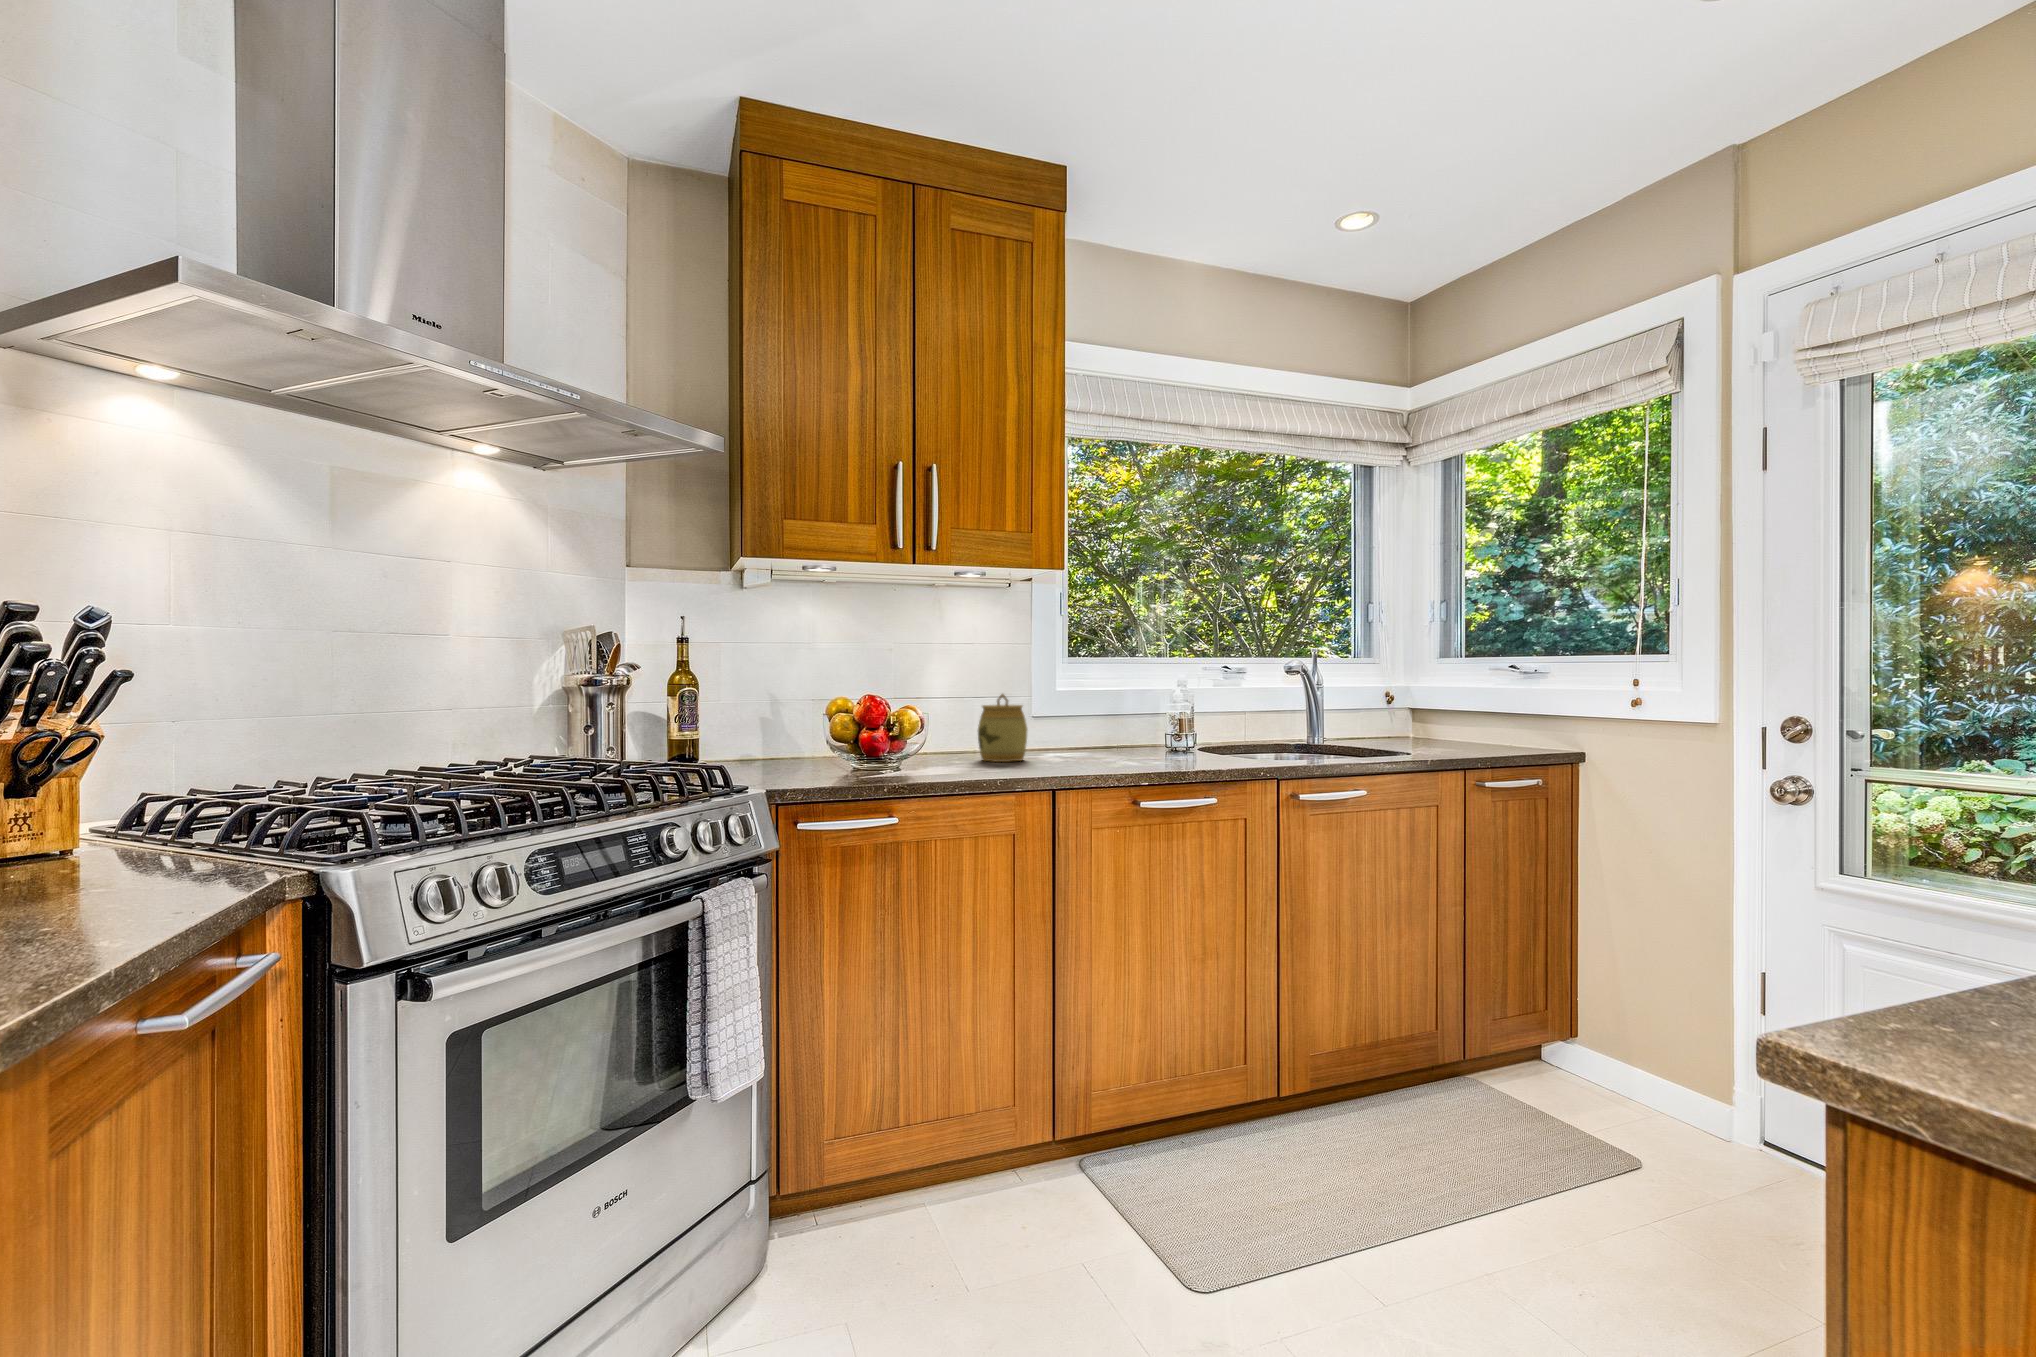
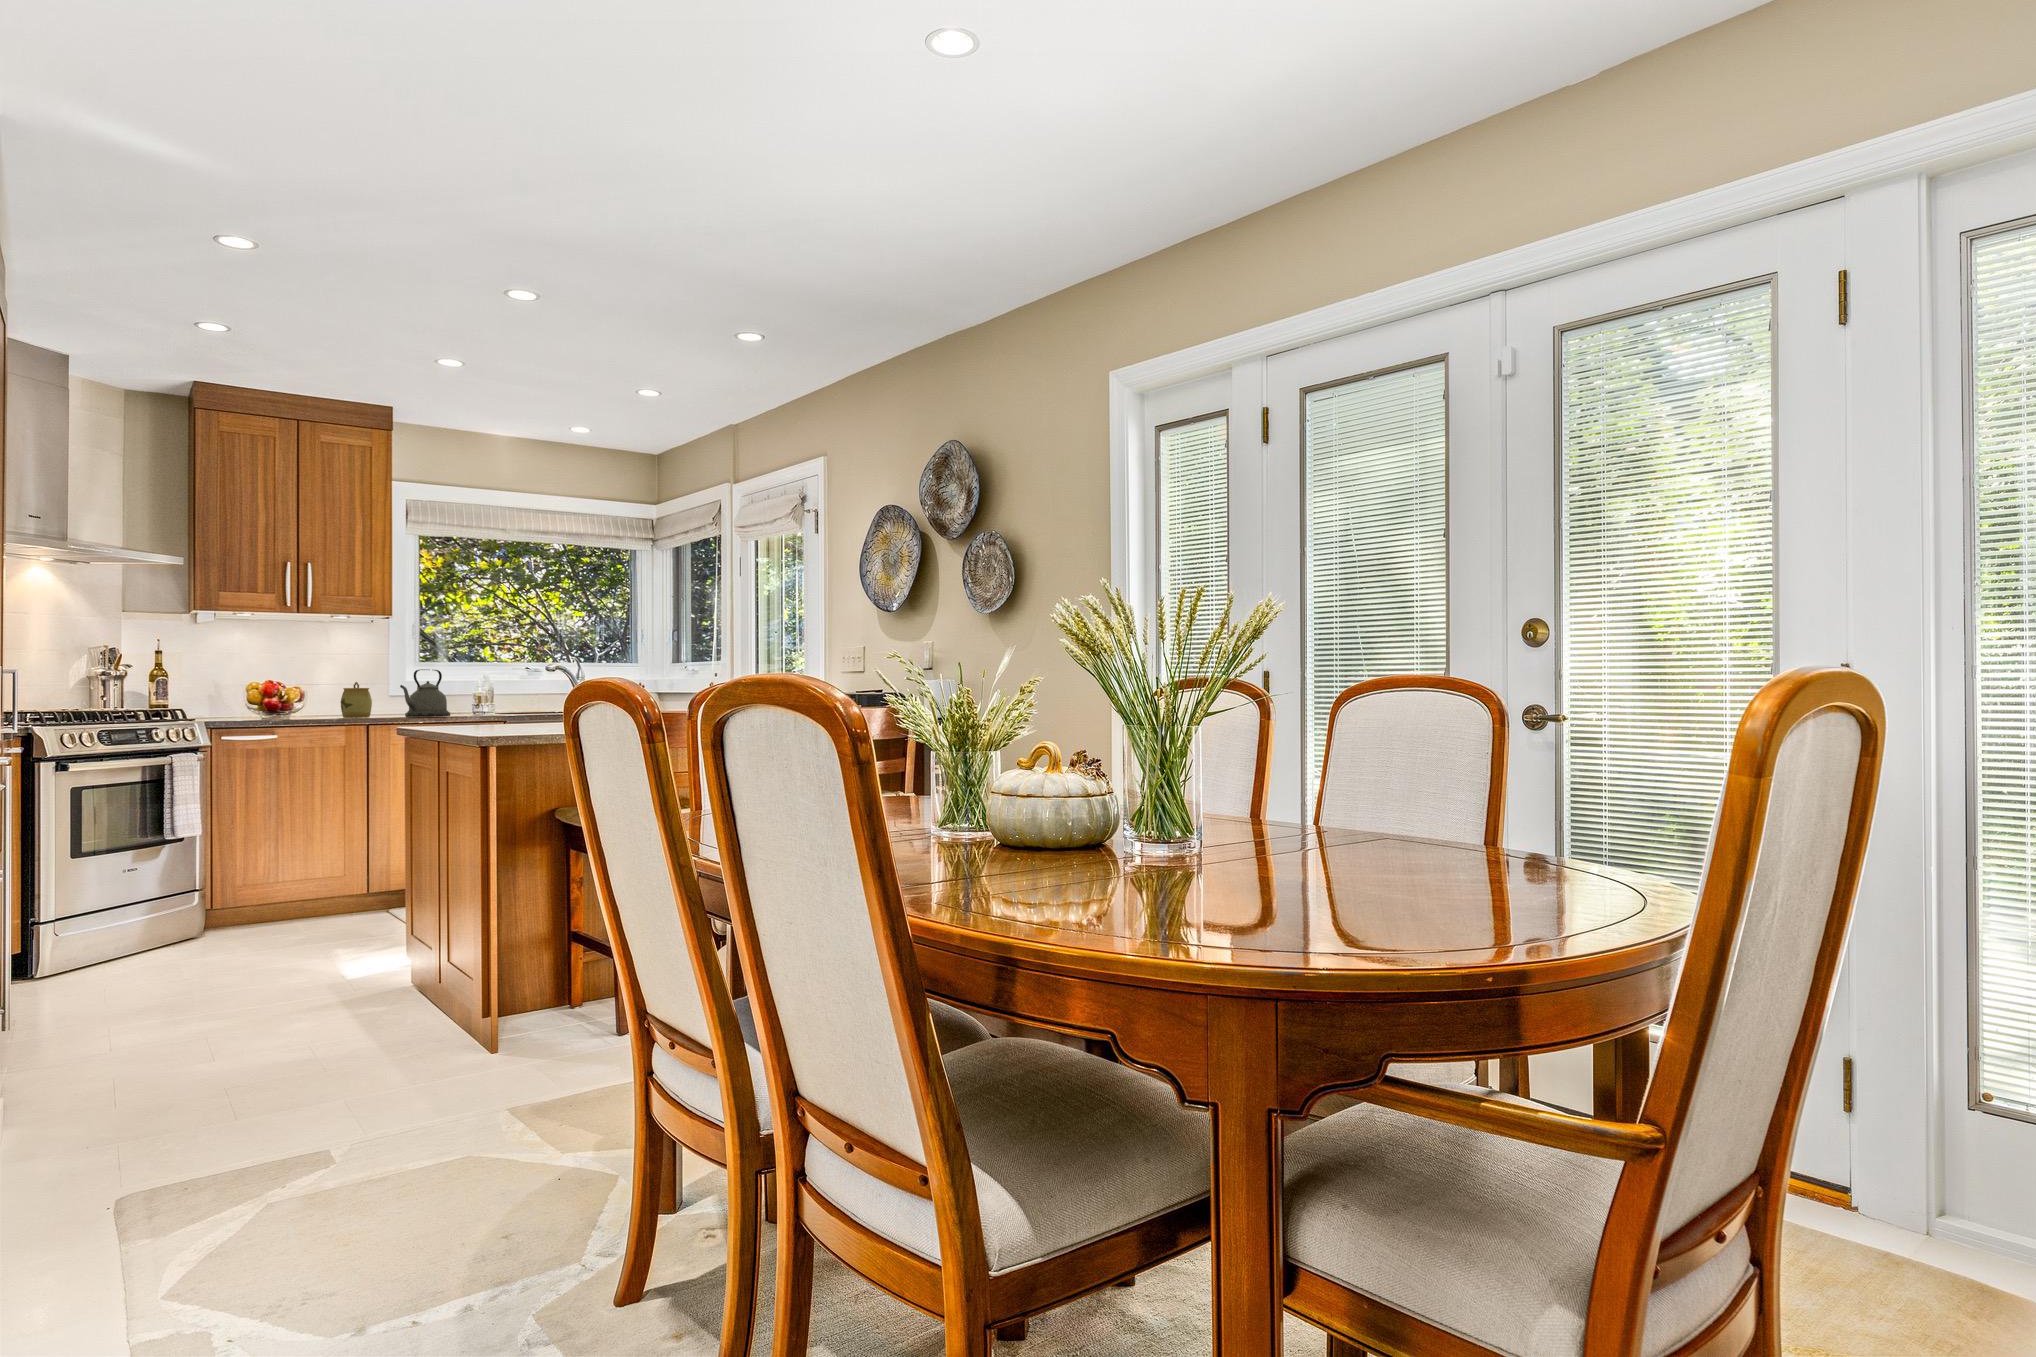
kettle: none [1063,668,1137,753] -> present [400,669,450,717]

